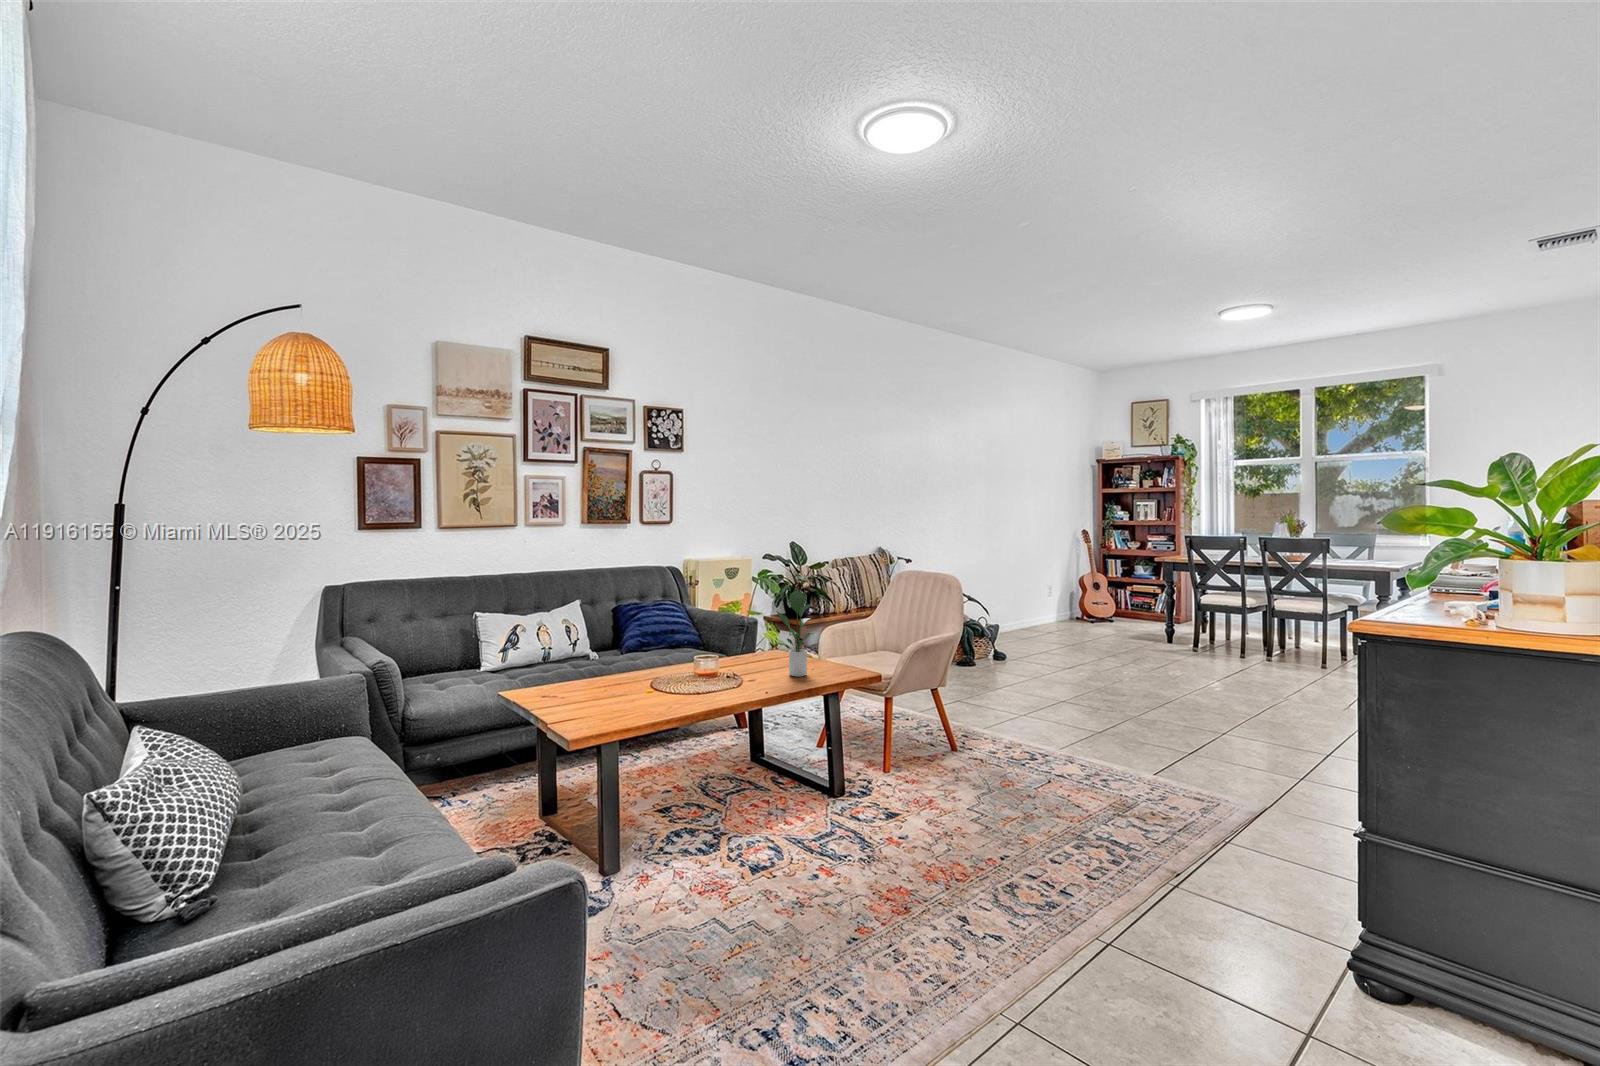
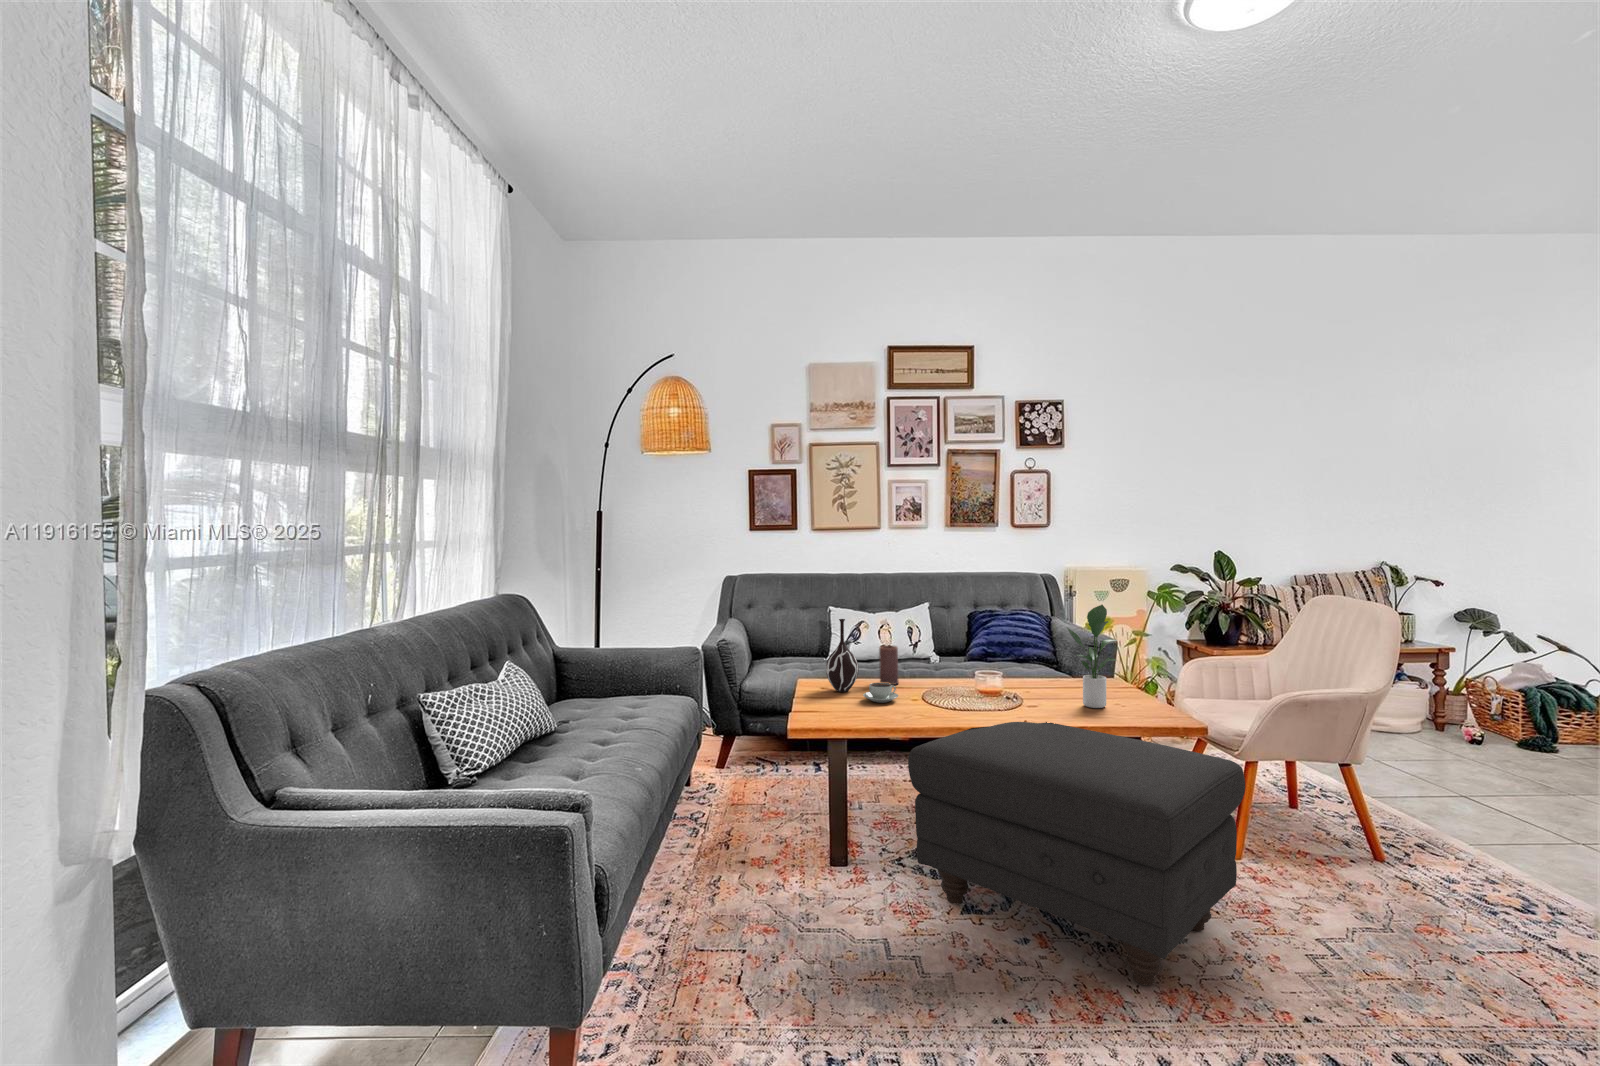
vase: none [549,623,586,699] -> present [826,619,859,692]
candle: none [594,645,614,685] -> present [879,645,899,685]
coffee cup: none [603,682,639,702] -> present [863,683,898,703]
ottoman: none [702,694,944,877] -> present [908,722,1245,985]

